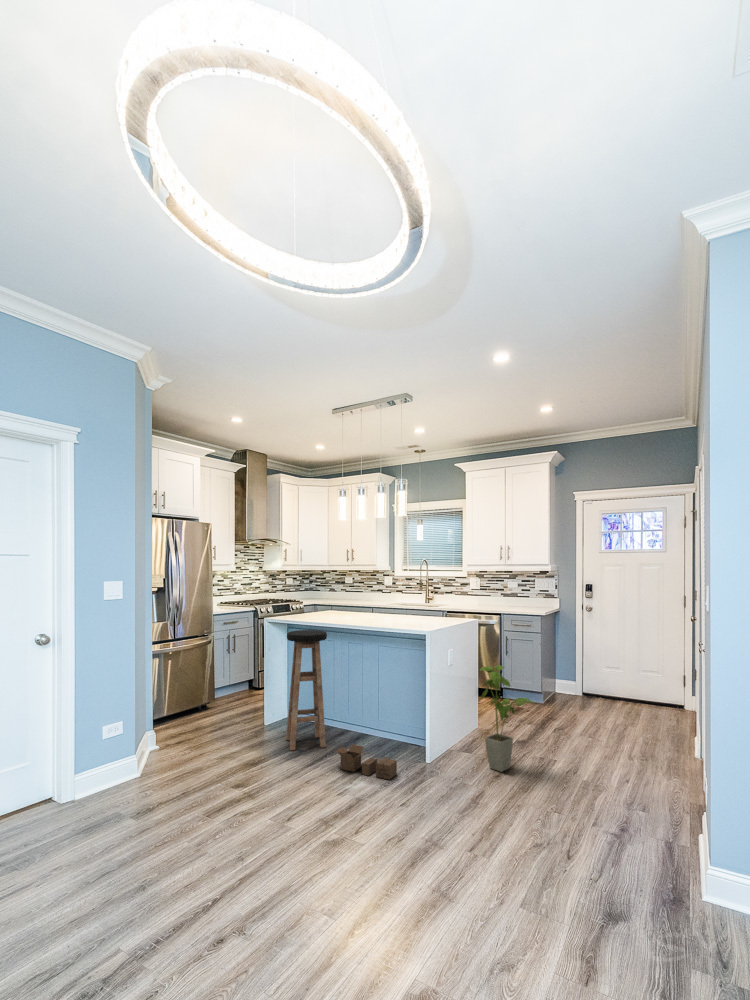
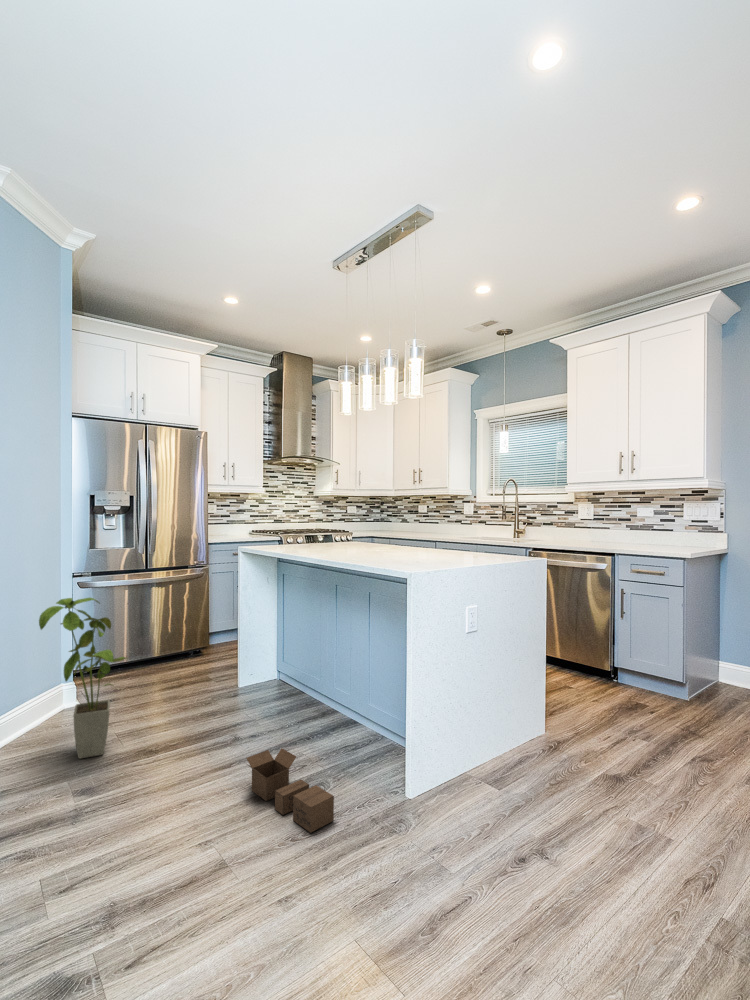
bar stool: present [286,630,327,751] -> none [215,558,284,741]
house plant: present [480,665,533,772] -> present [39,598,127,759]

